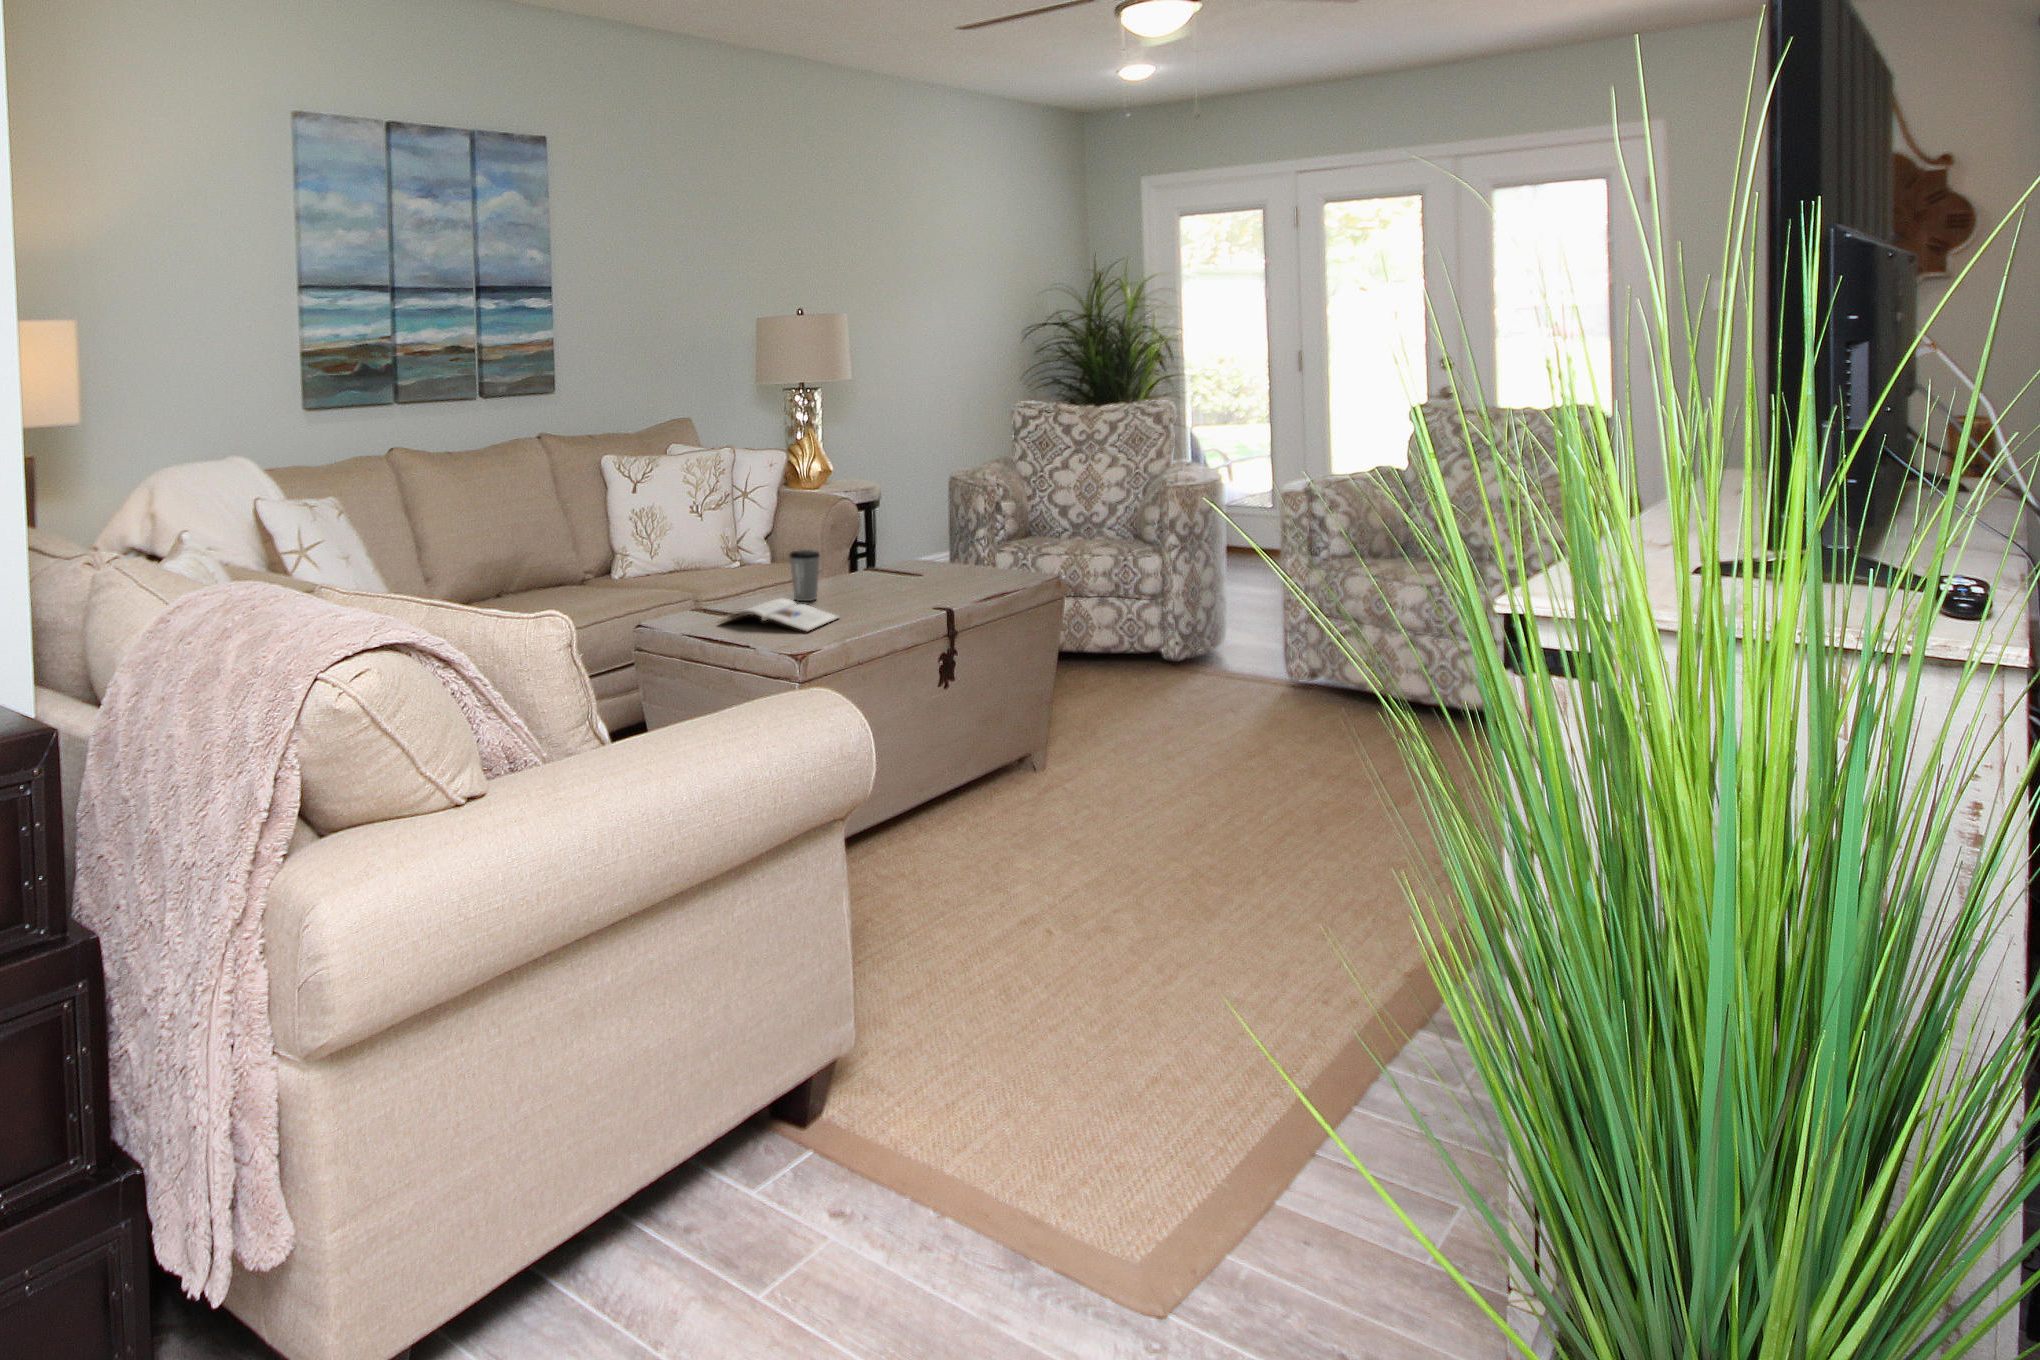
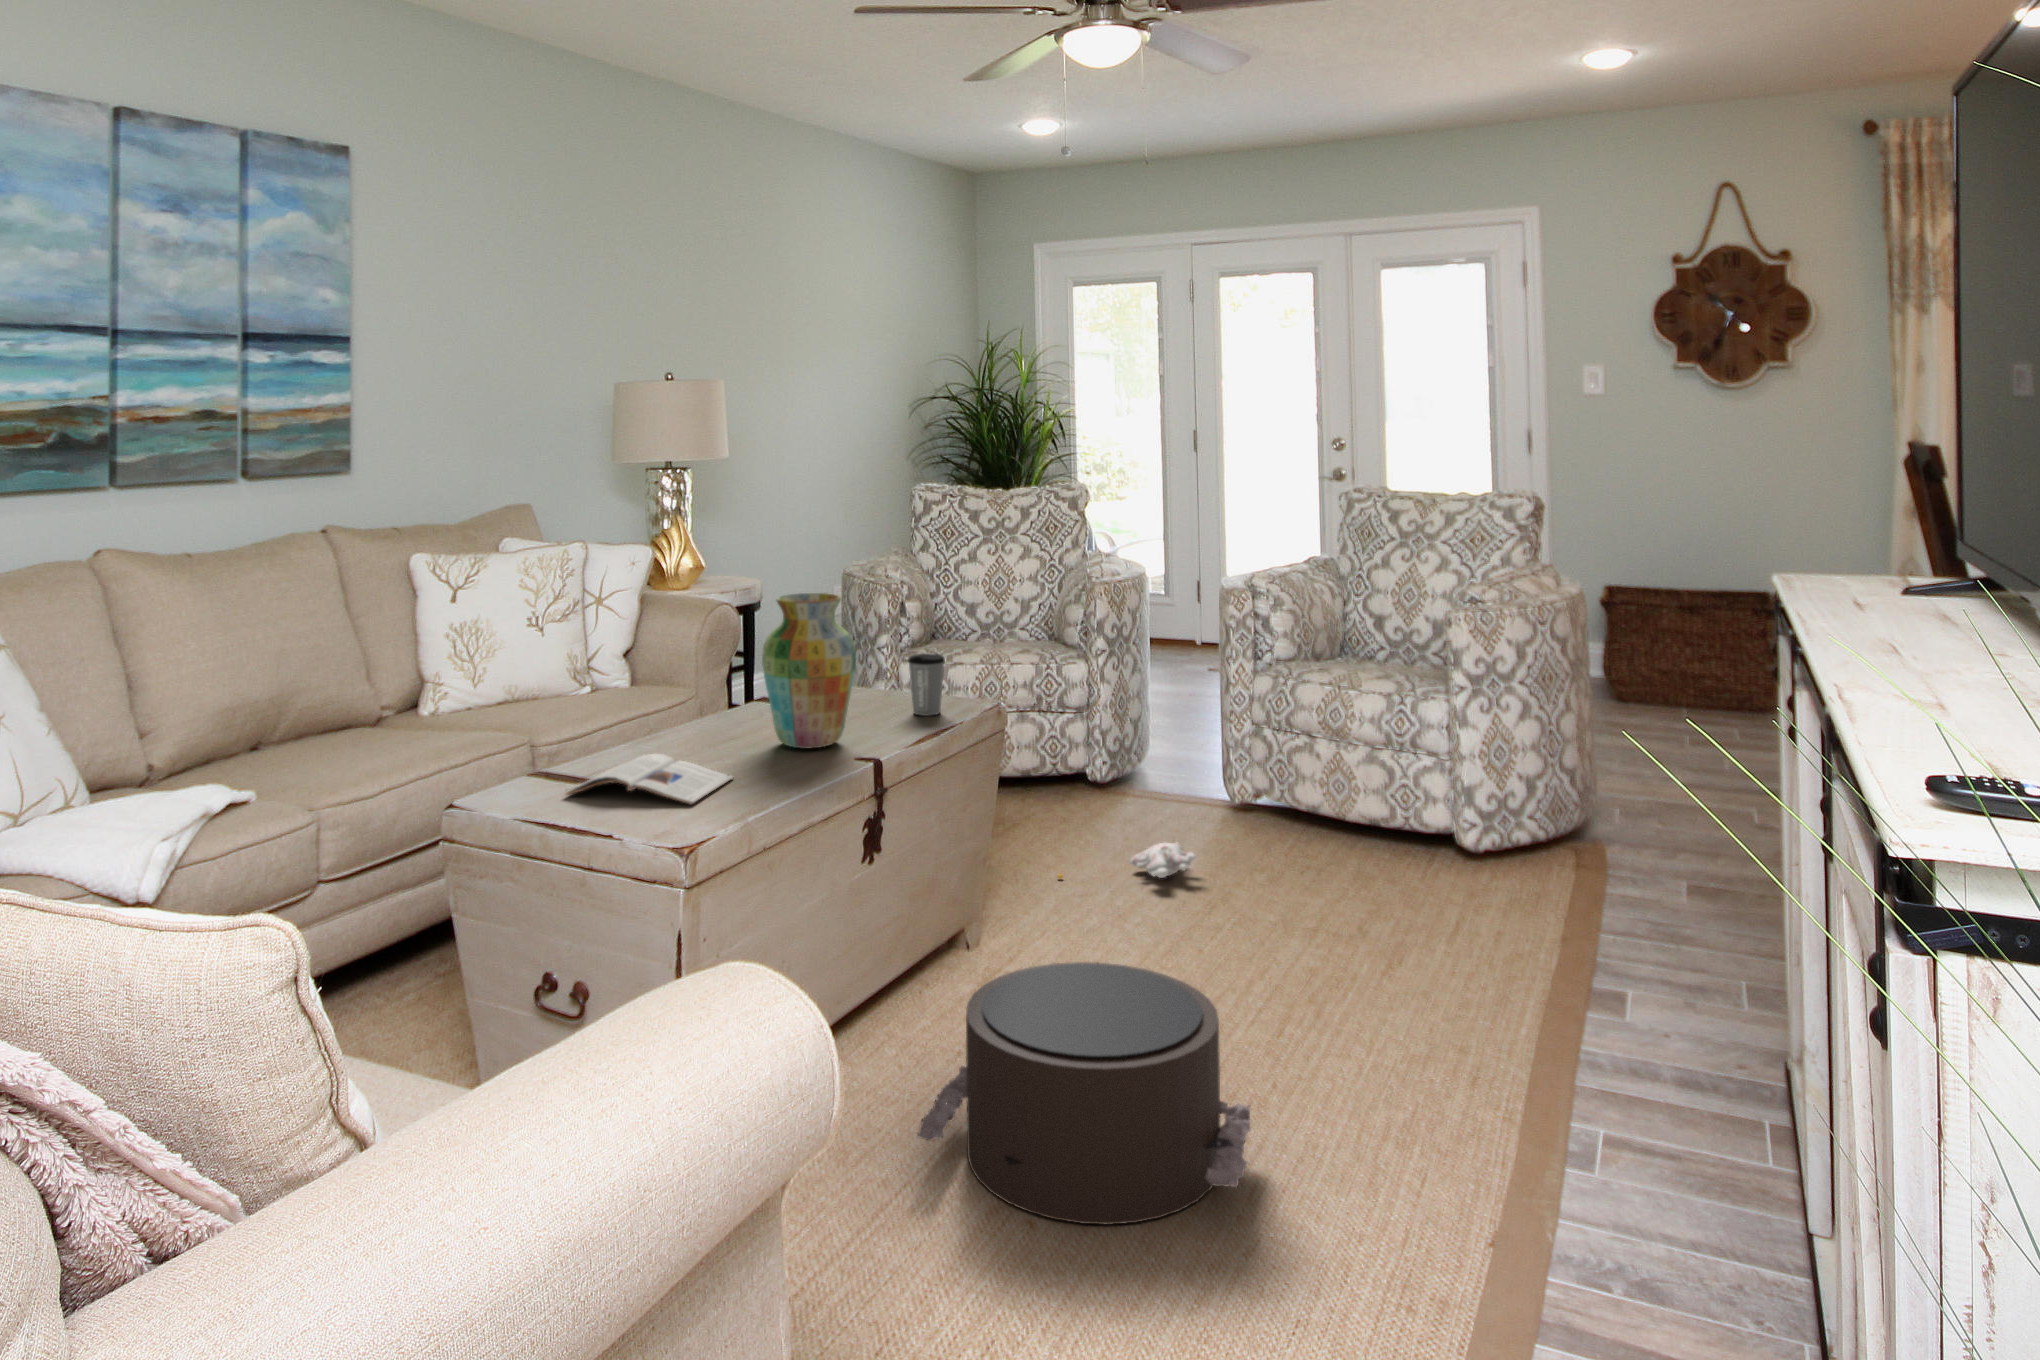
vase: none [864,484,937,602] -> present [762,593,856,748]
coffee cup: present [789,550,820,601] -> present [908,654,945,716]
plush toy: none [1119,703,1241,730] -> present [1057,843,1196,878]
pouf: none [968,763,1228,935] -> present [917,962,1250,1224]

